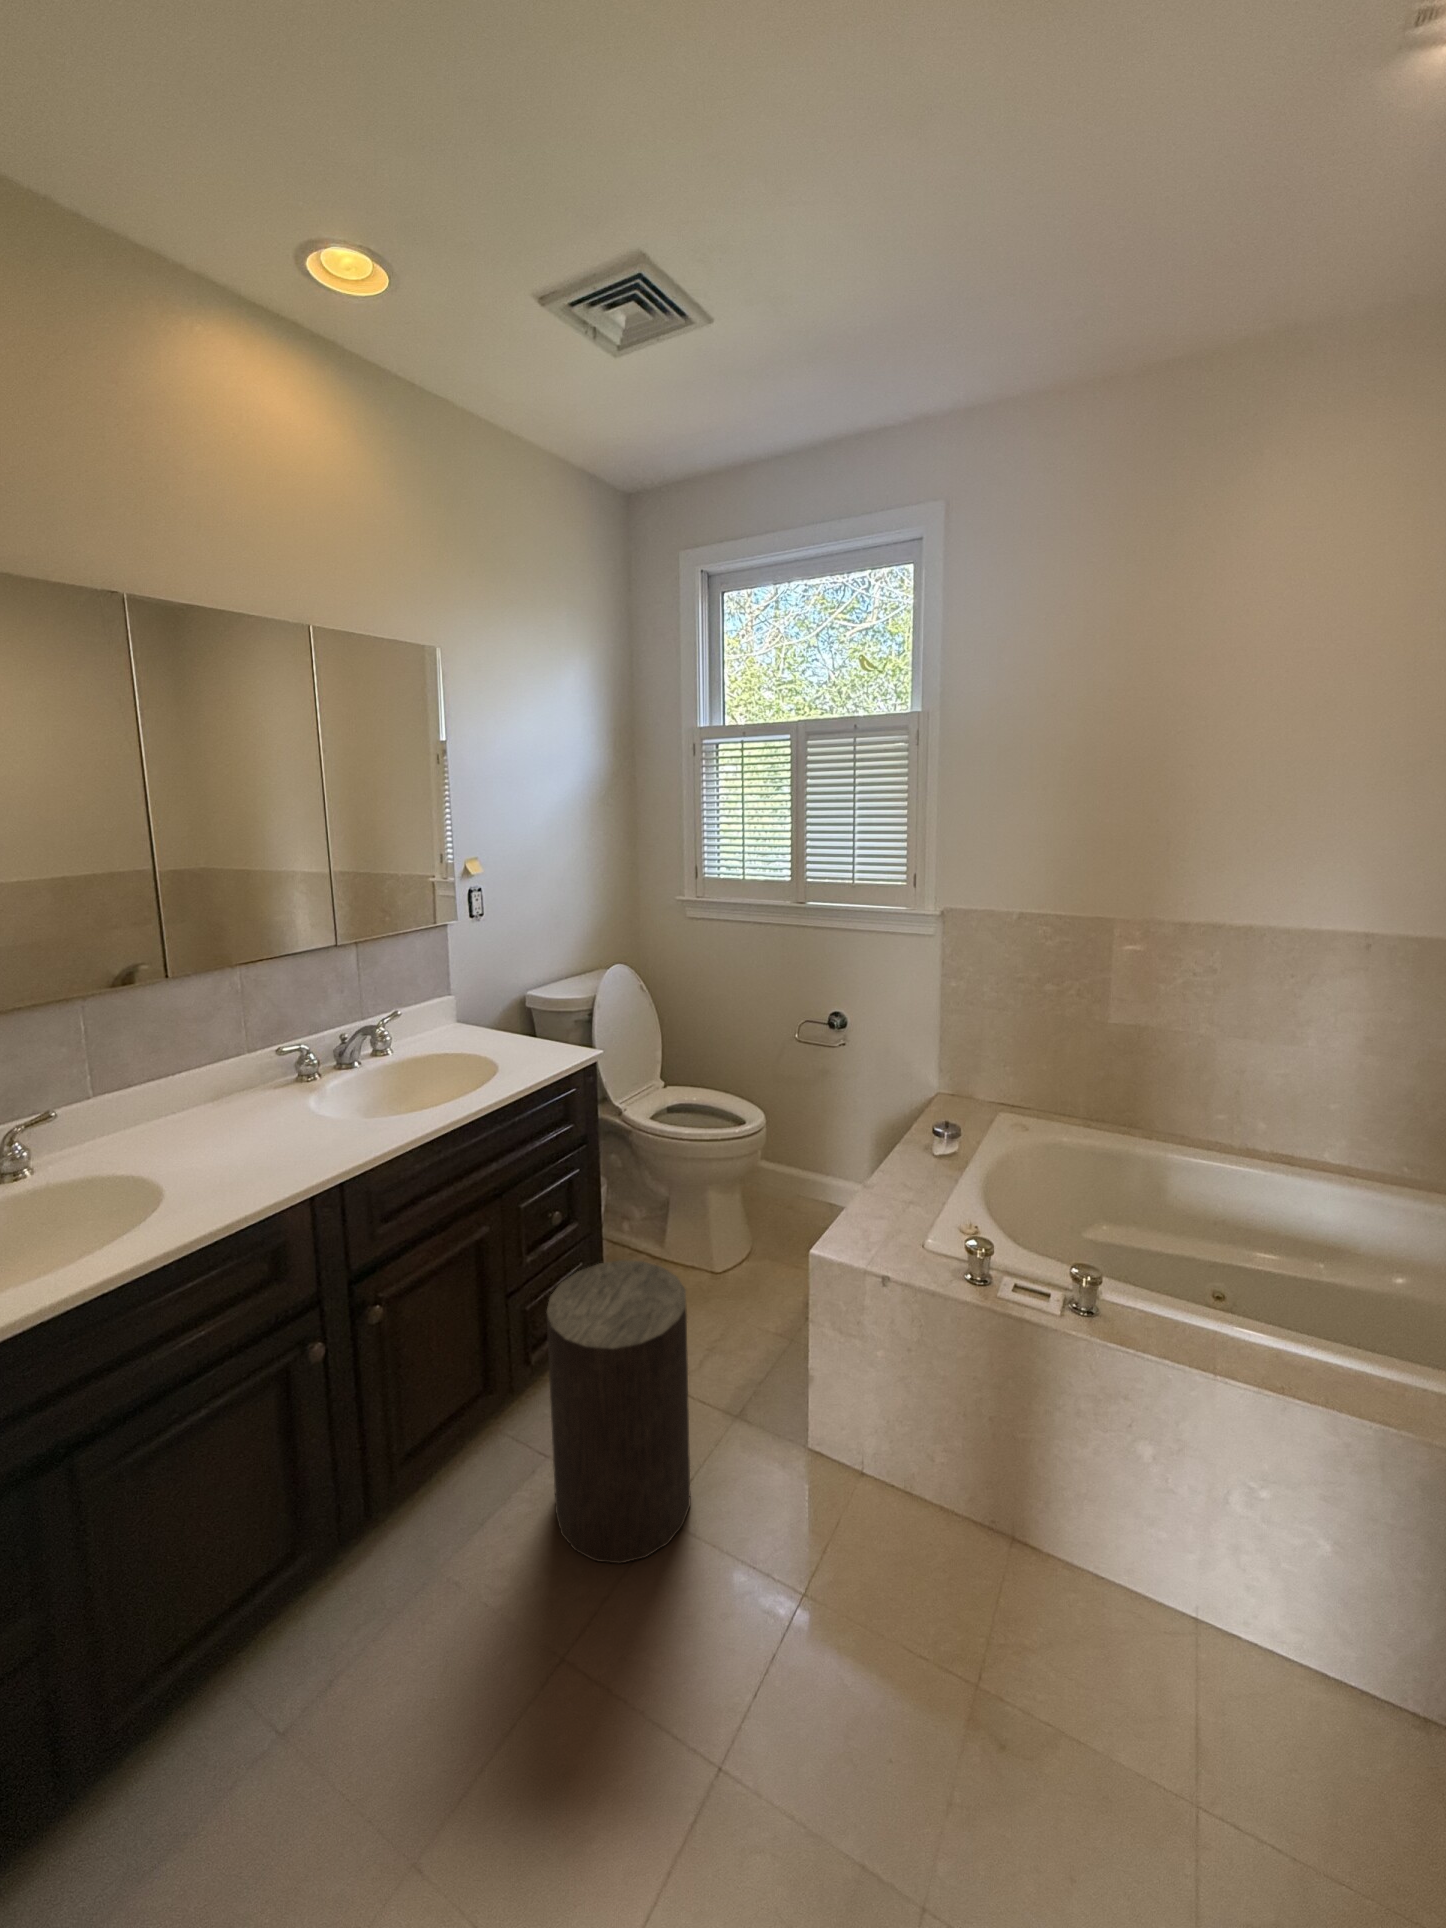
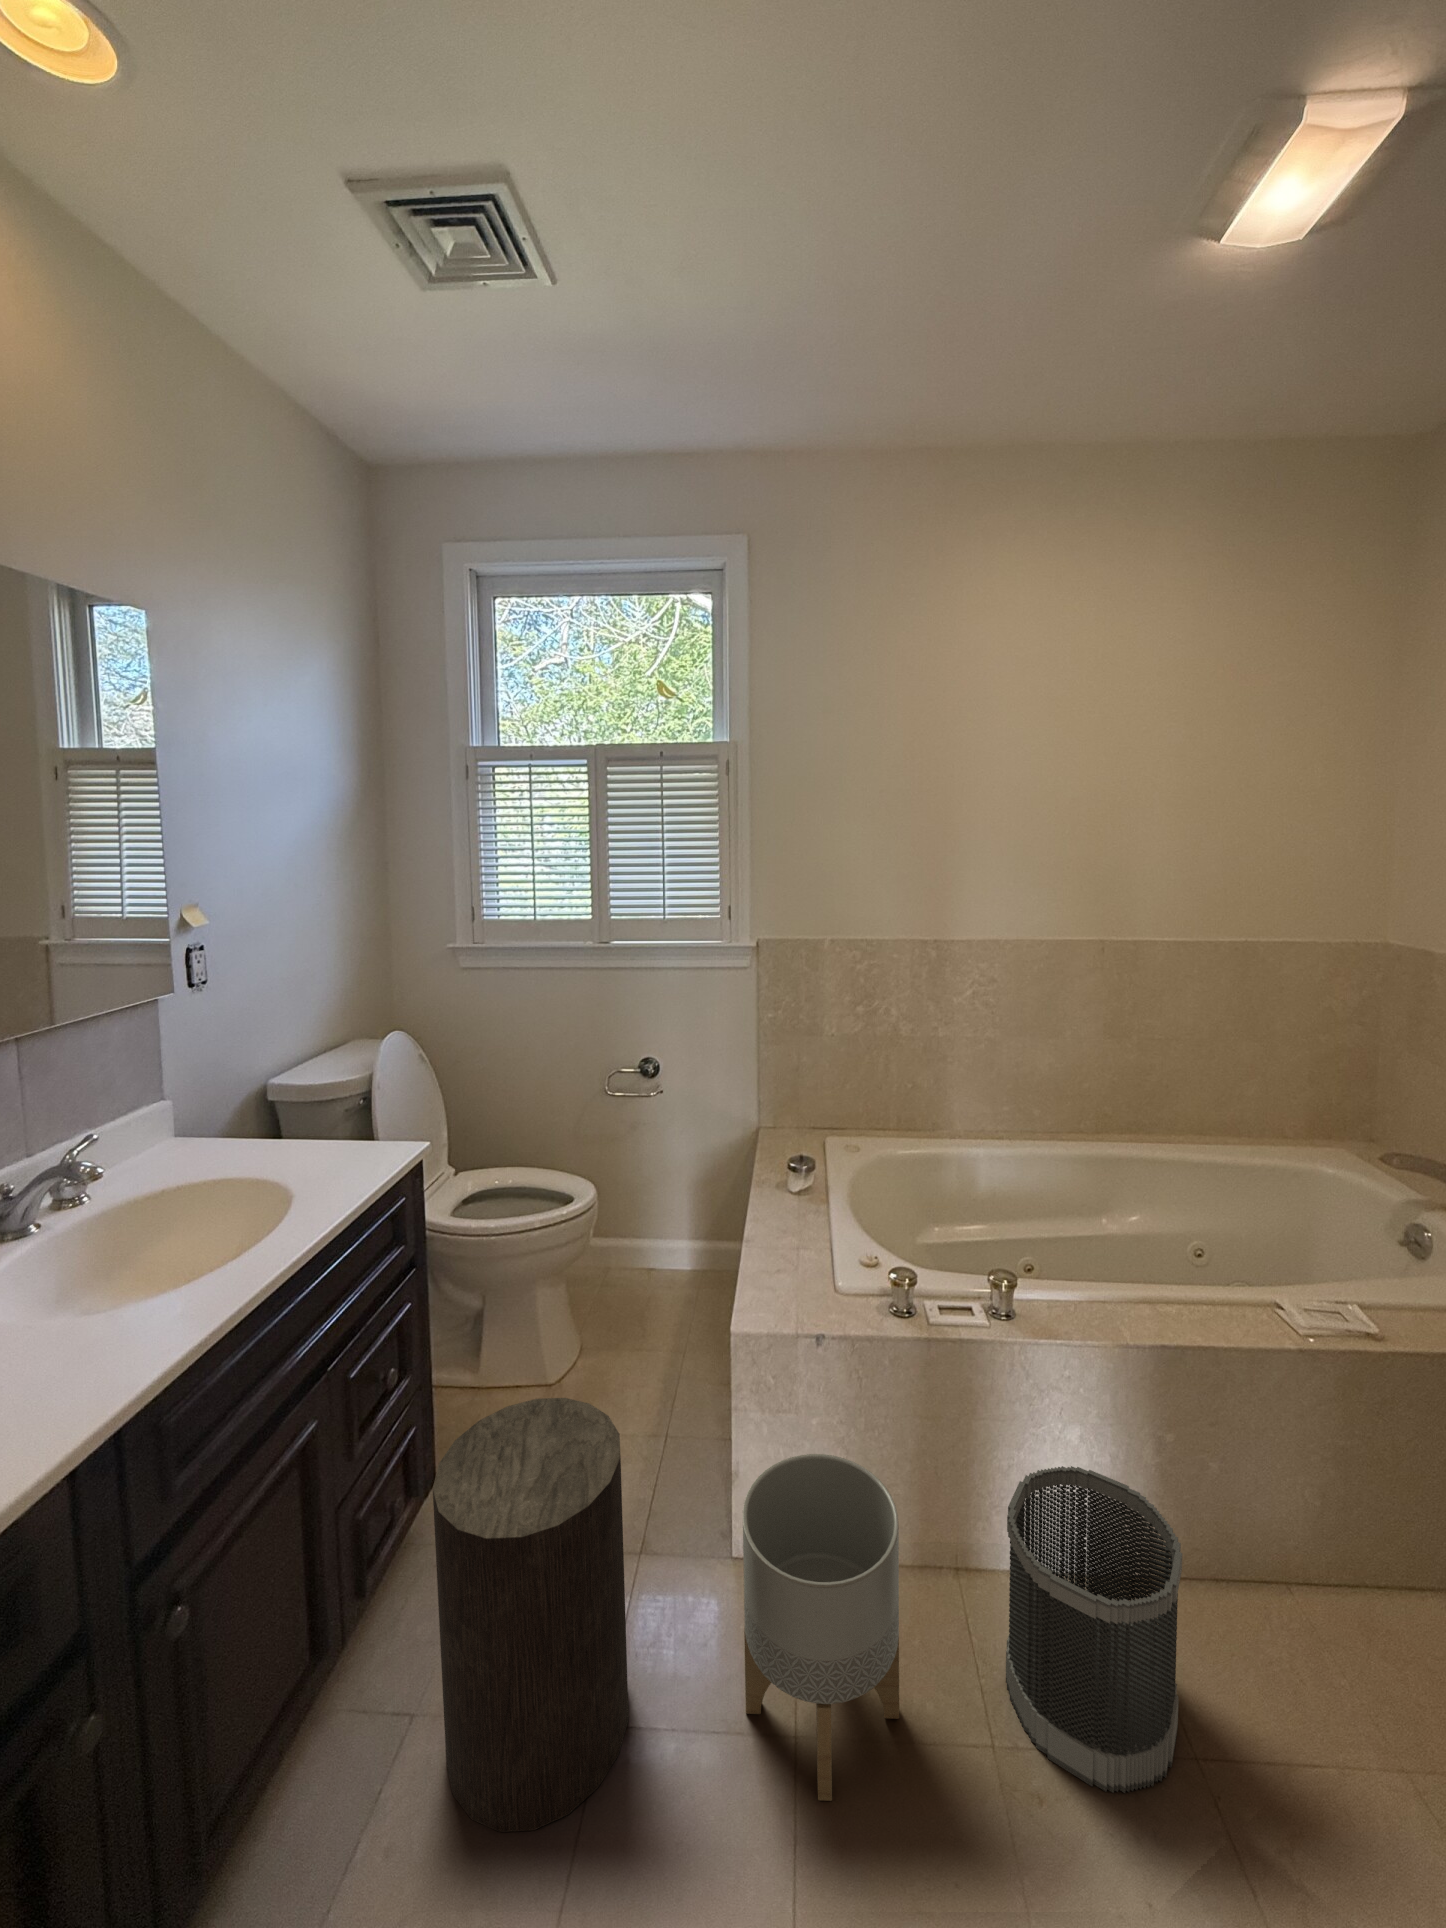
planter: none [766,1375,906,1659] -> present [743,1454,899,1801]
wastebasket: none [1015,1478,1212,1823] -> present [1006,1466,1182,1793]

